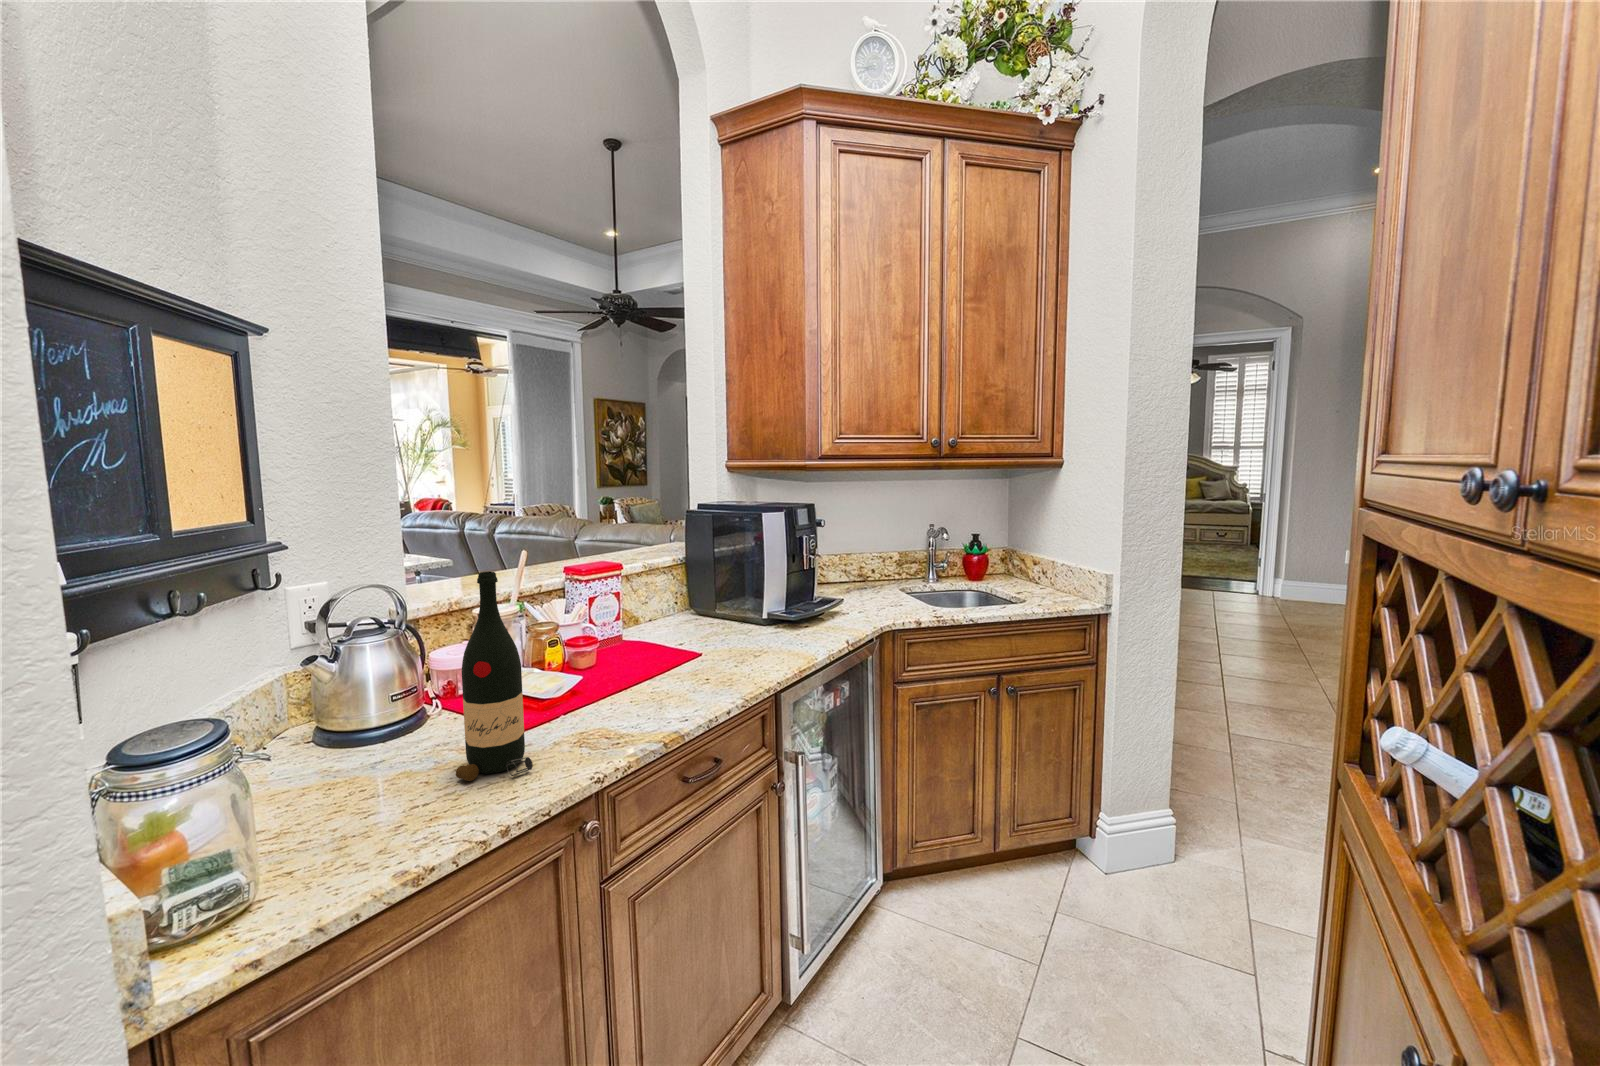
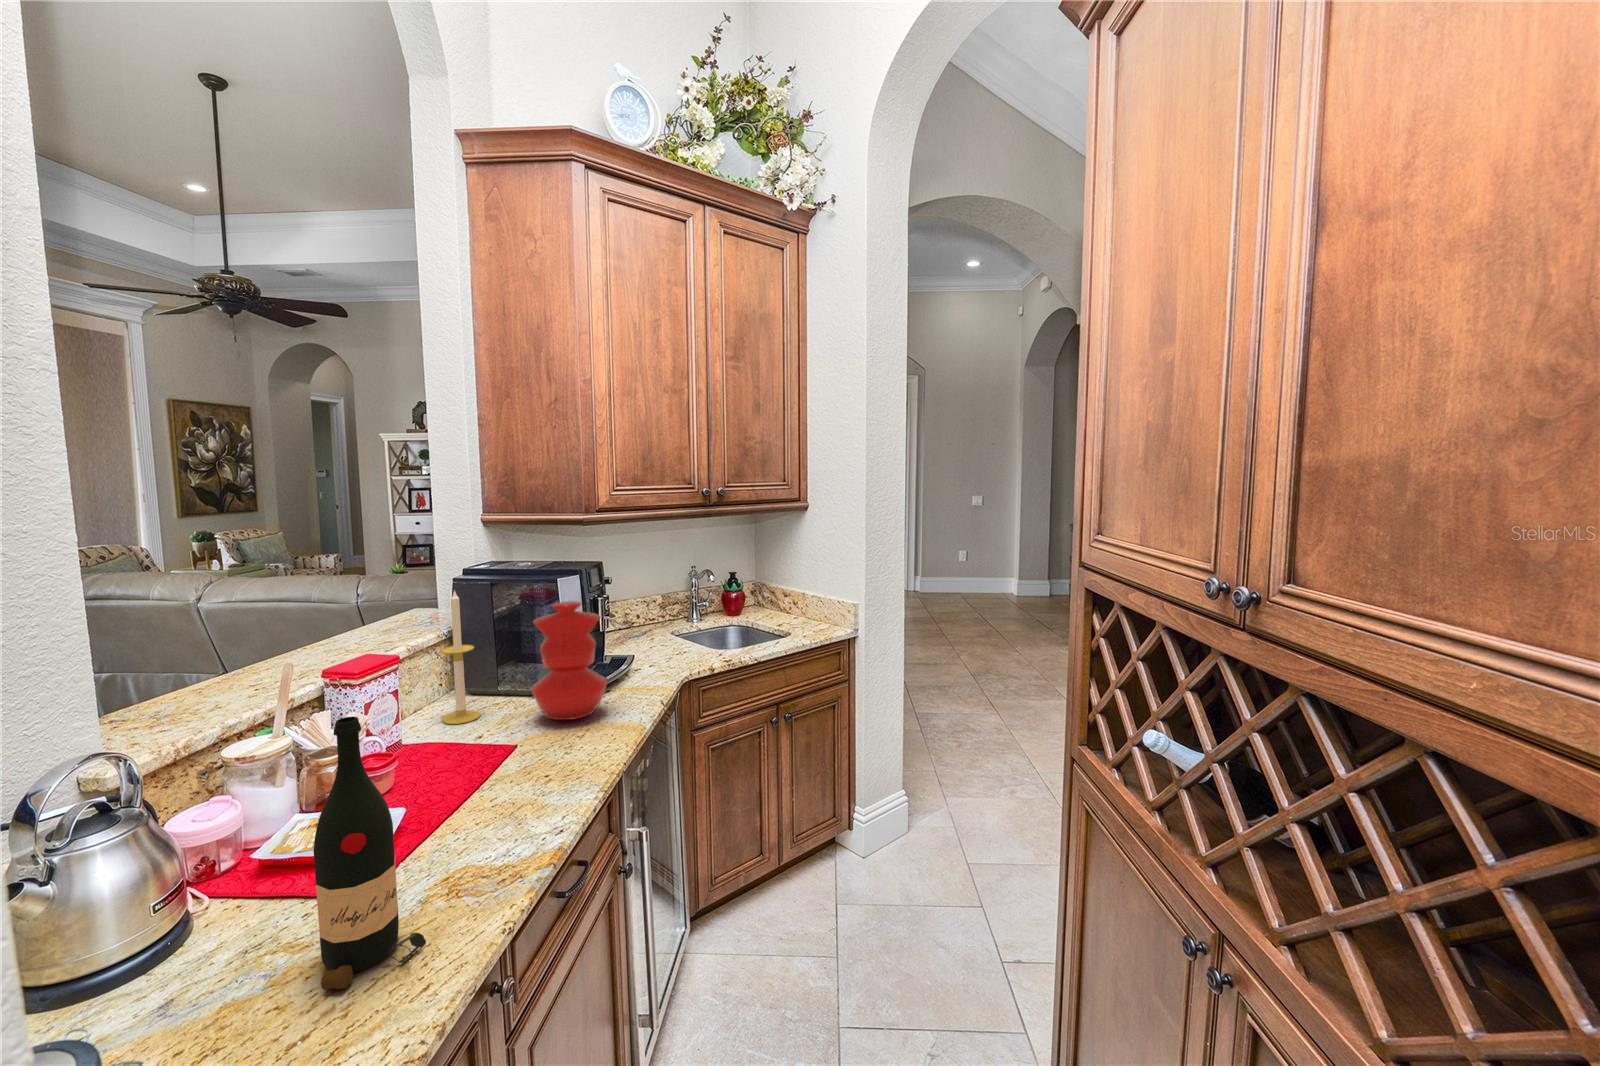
candle: none [664,517,694,634] -> present [441,591,481,724]
vase: none [727,534,794,643] -> present [532,601,607,720]

